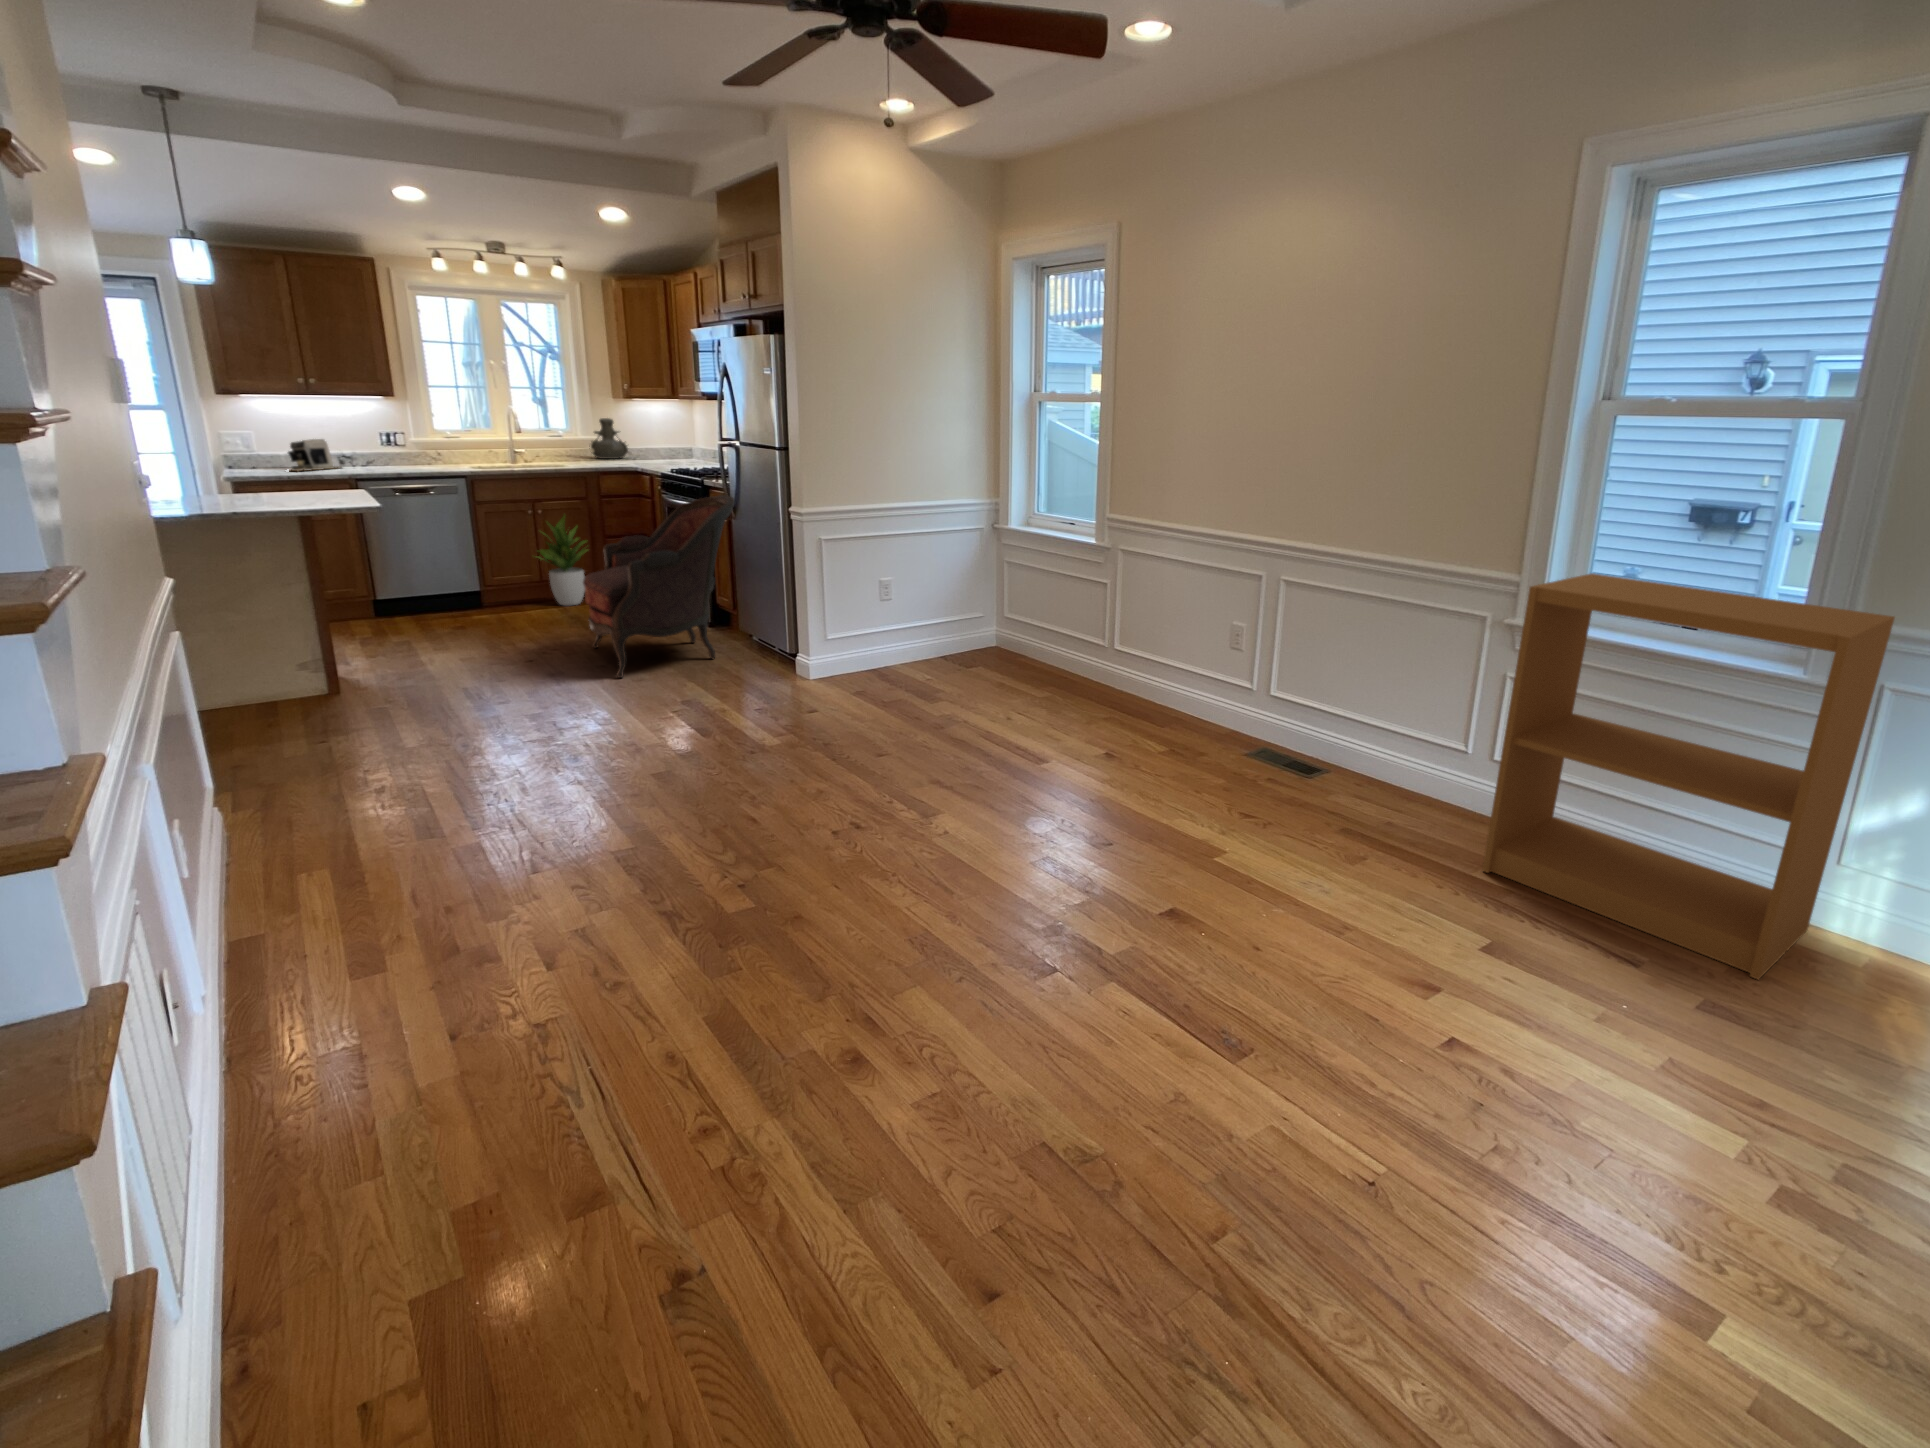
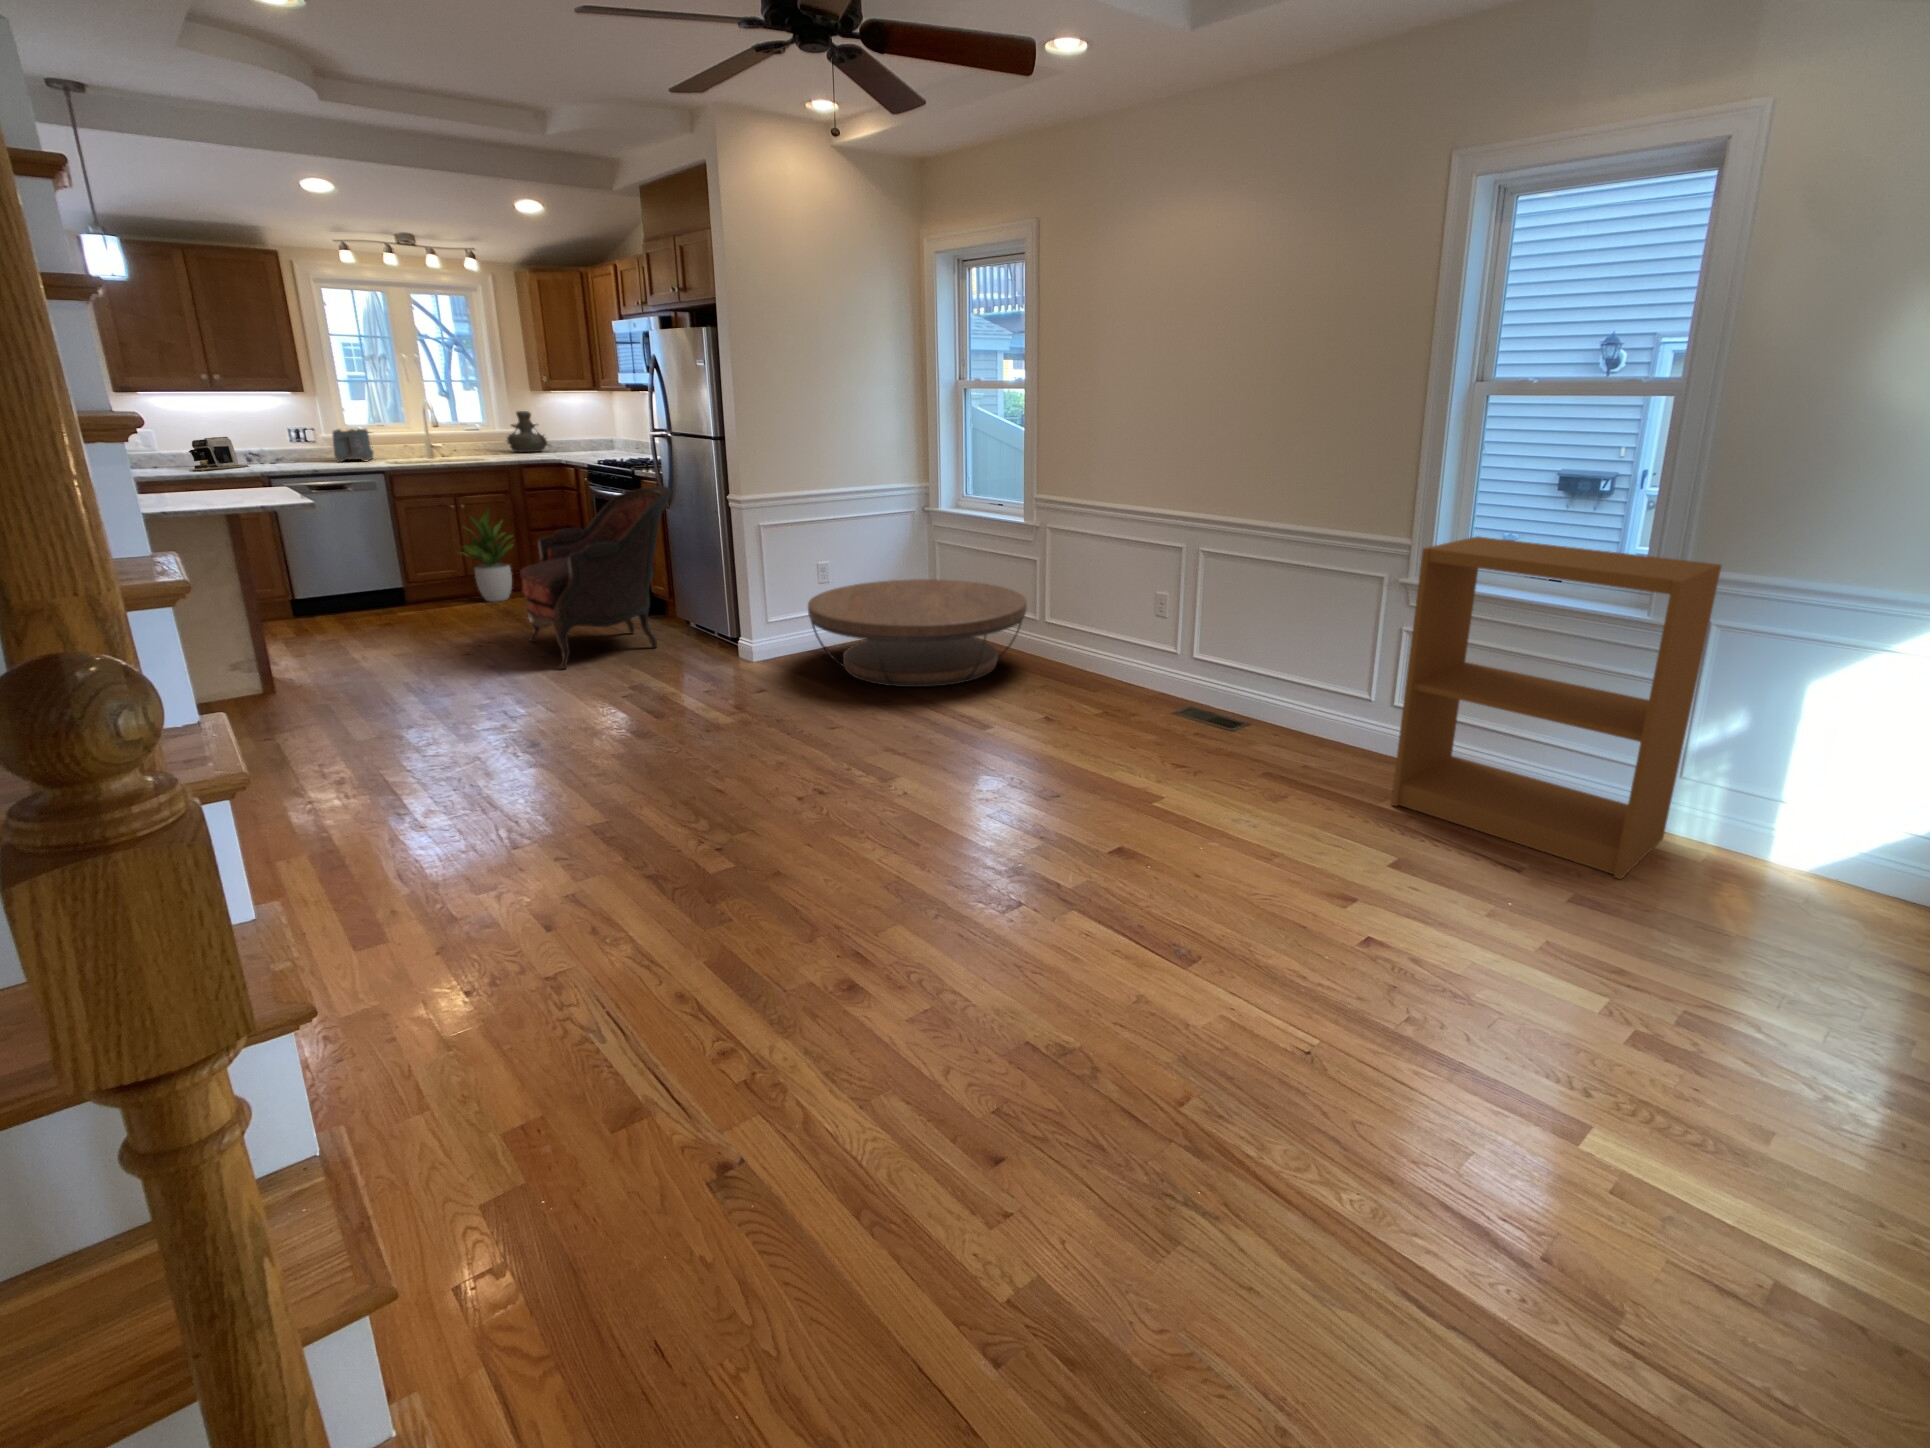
toaster: none [422,433,462,465] -> present [332,429,373,462]
coffee table: none [863,597,1090,711] -> present [808,579,1027,687]

